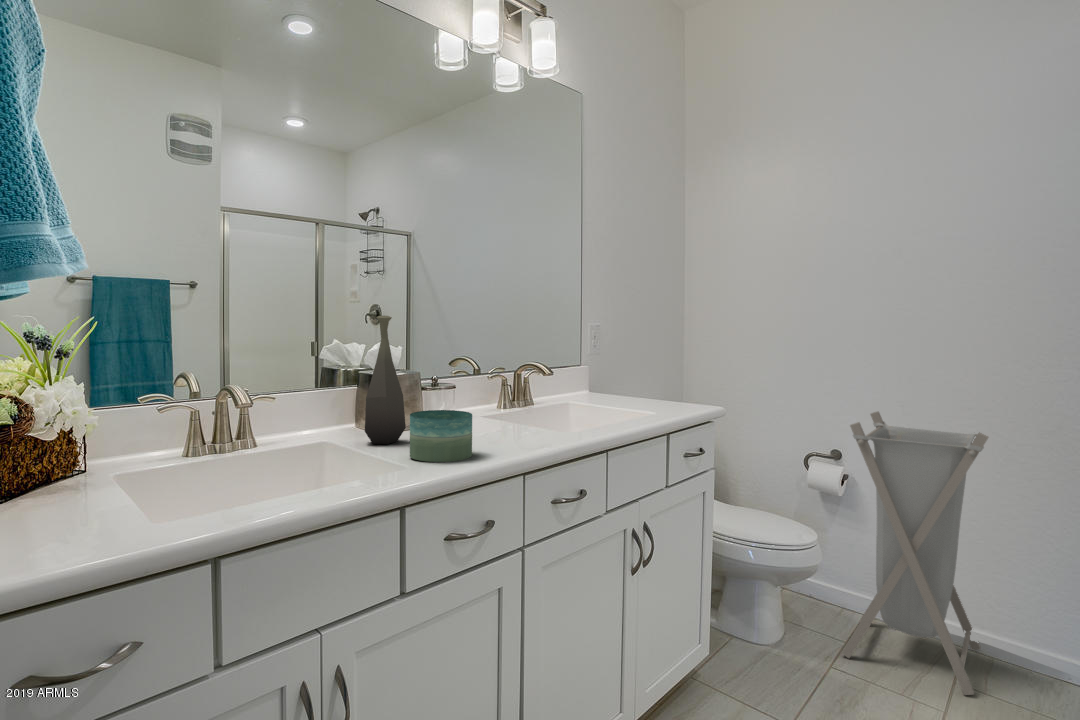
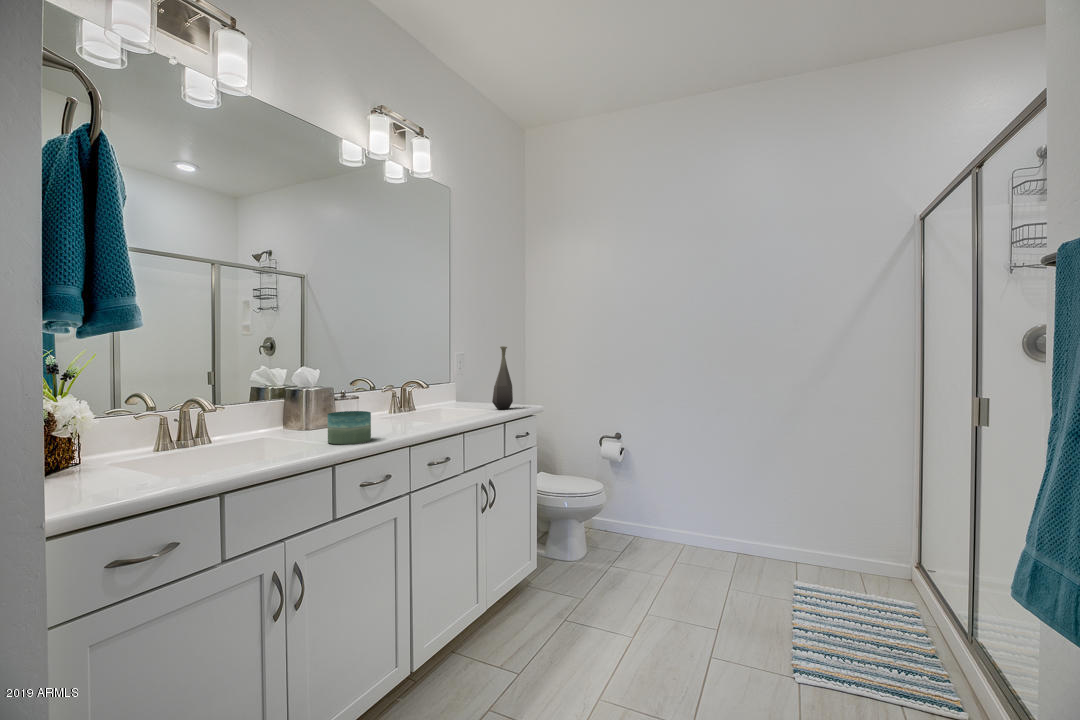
bottle: present [365,316,406,444] -> present [492,346,513,409]
laundry hamper: present [842,411,988,695] -> none [621,406,703,577]

